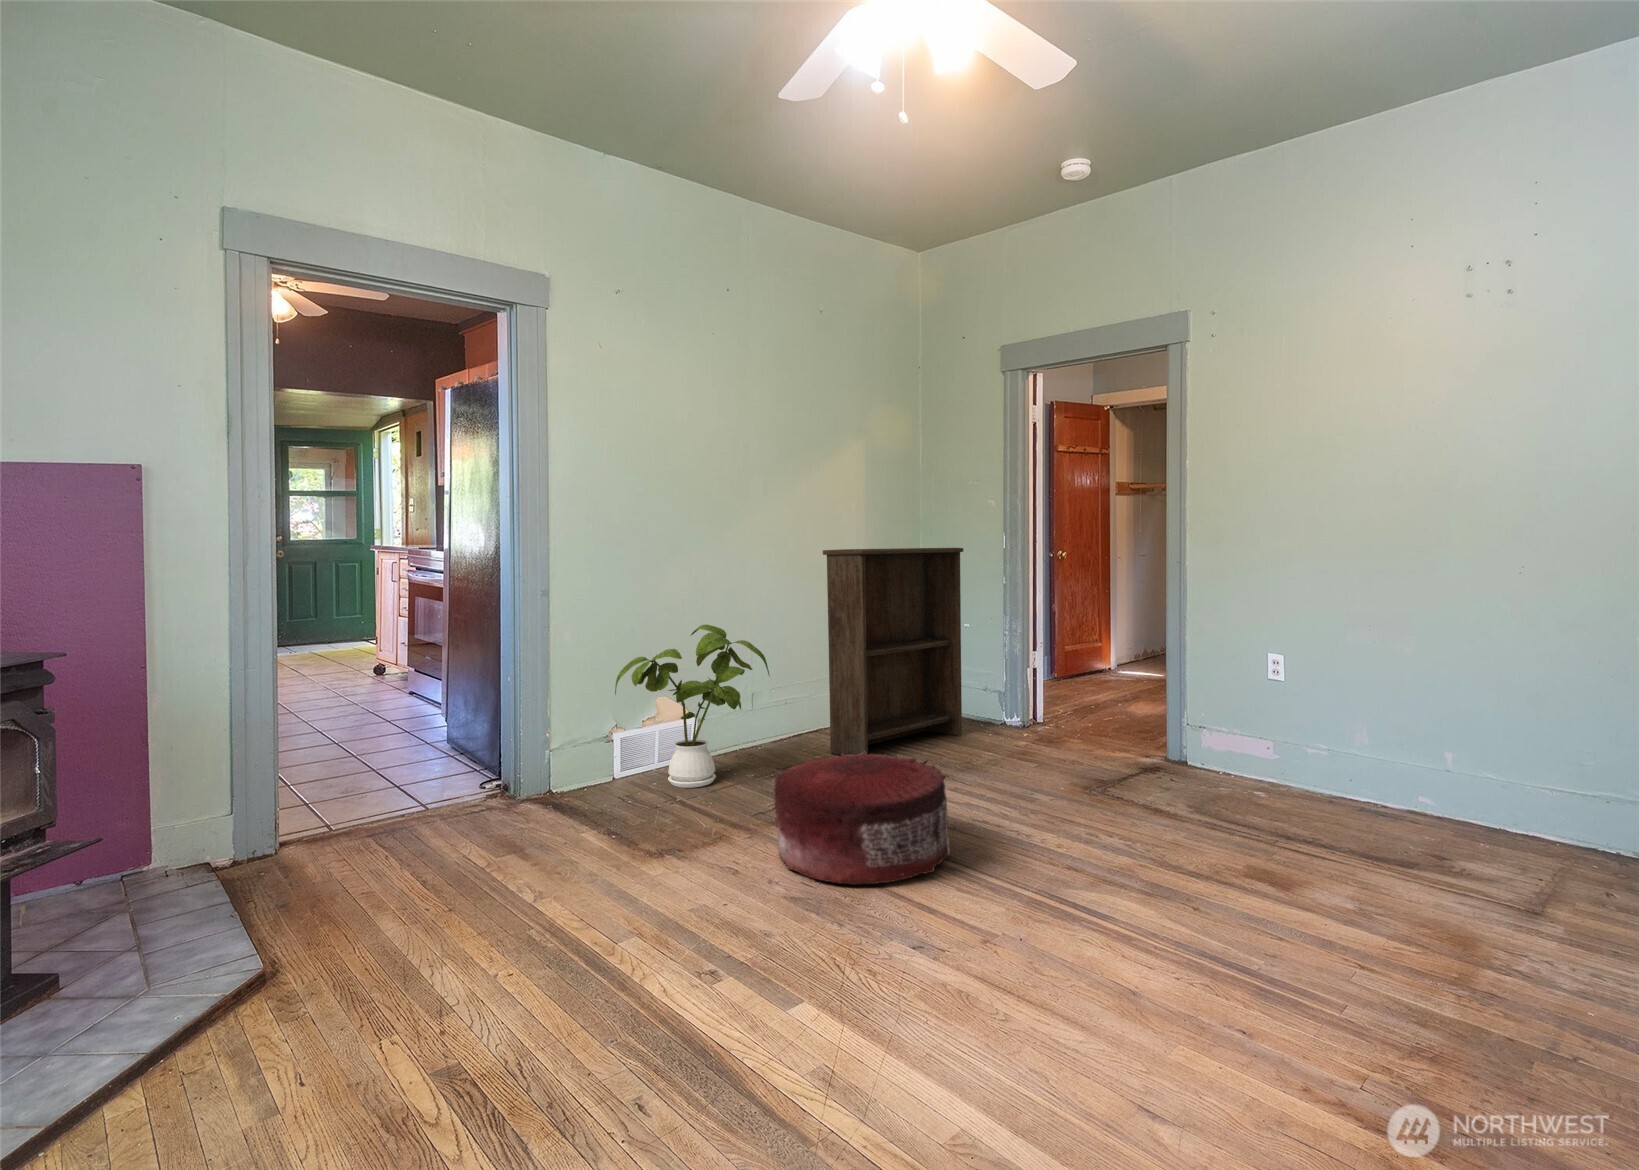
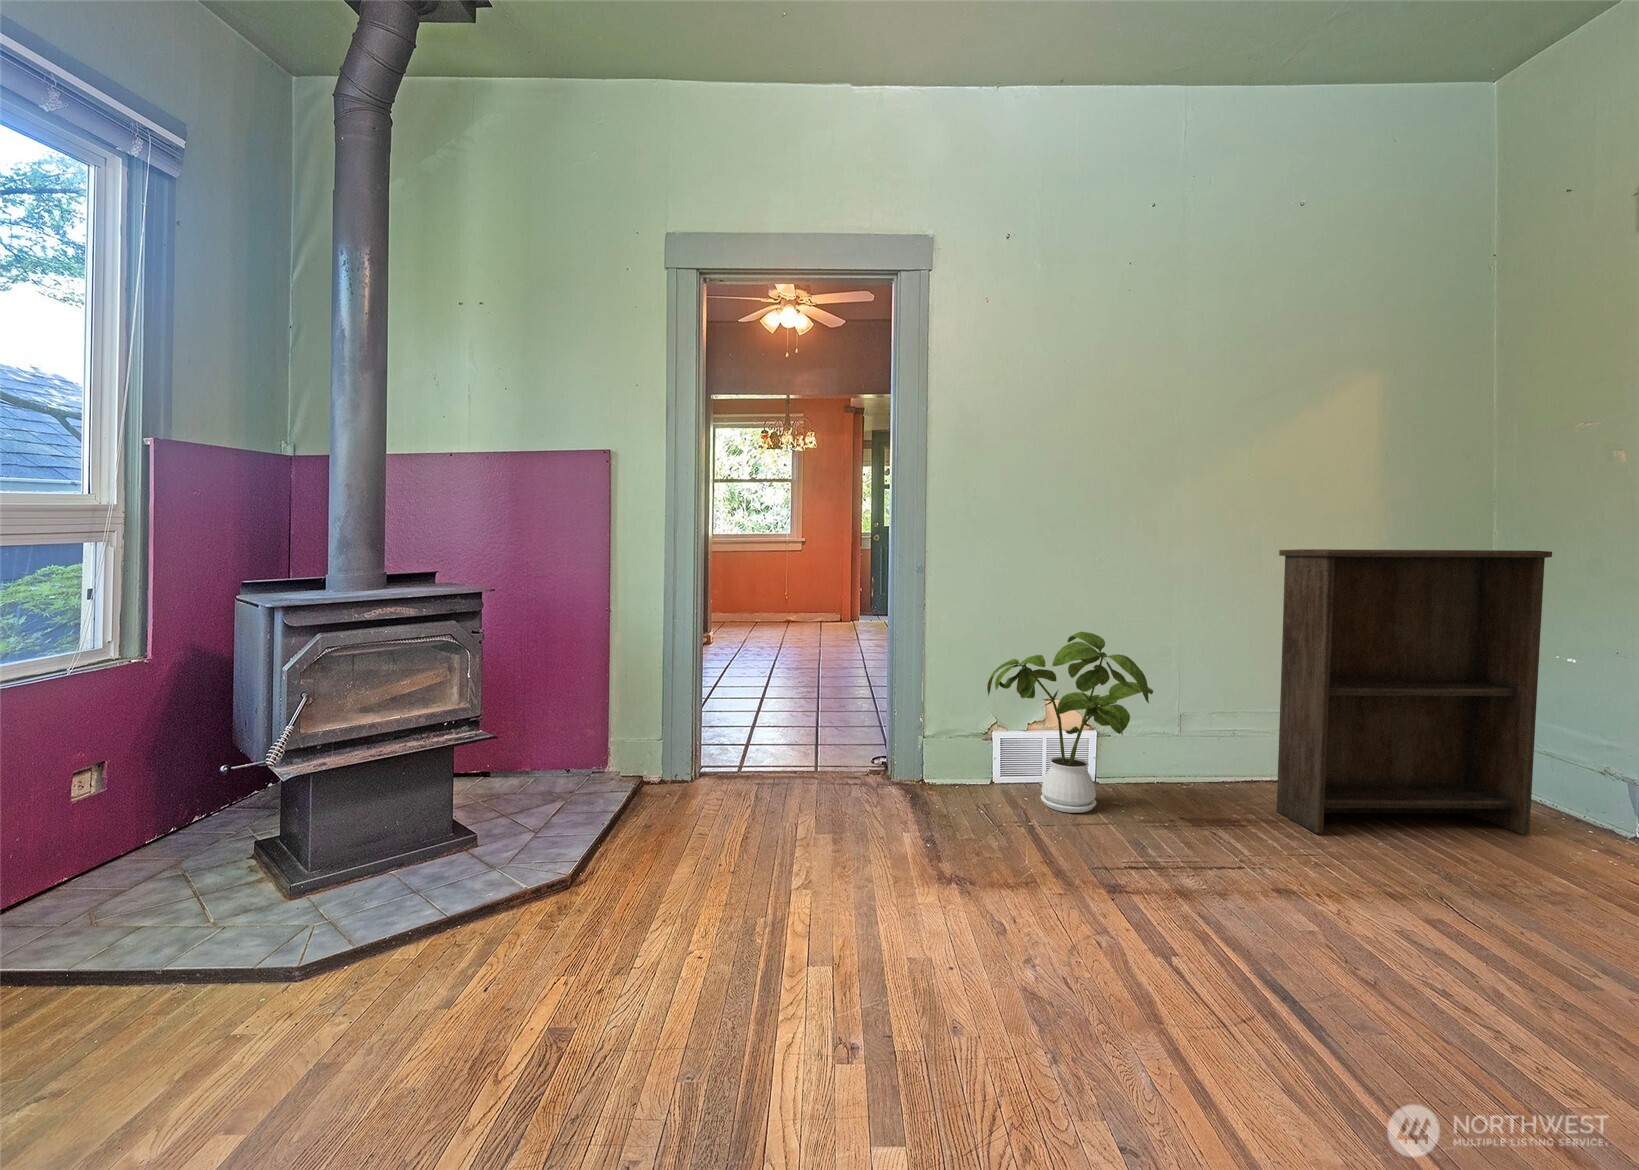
pouf: present [774,752,950,885] -> none [1057,816,1330,1043]

